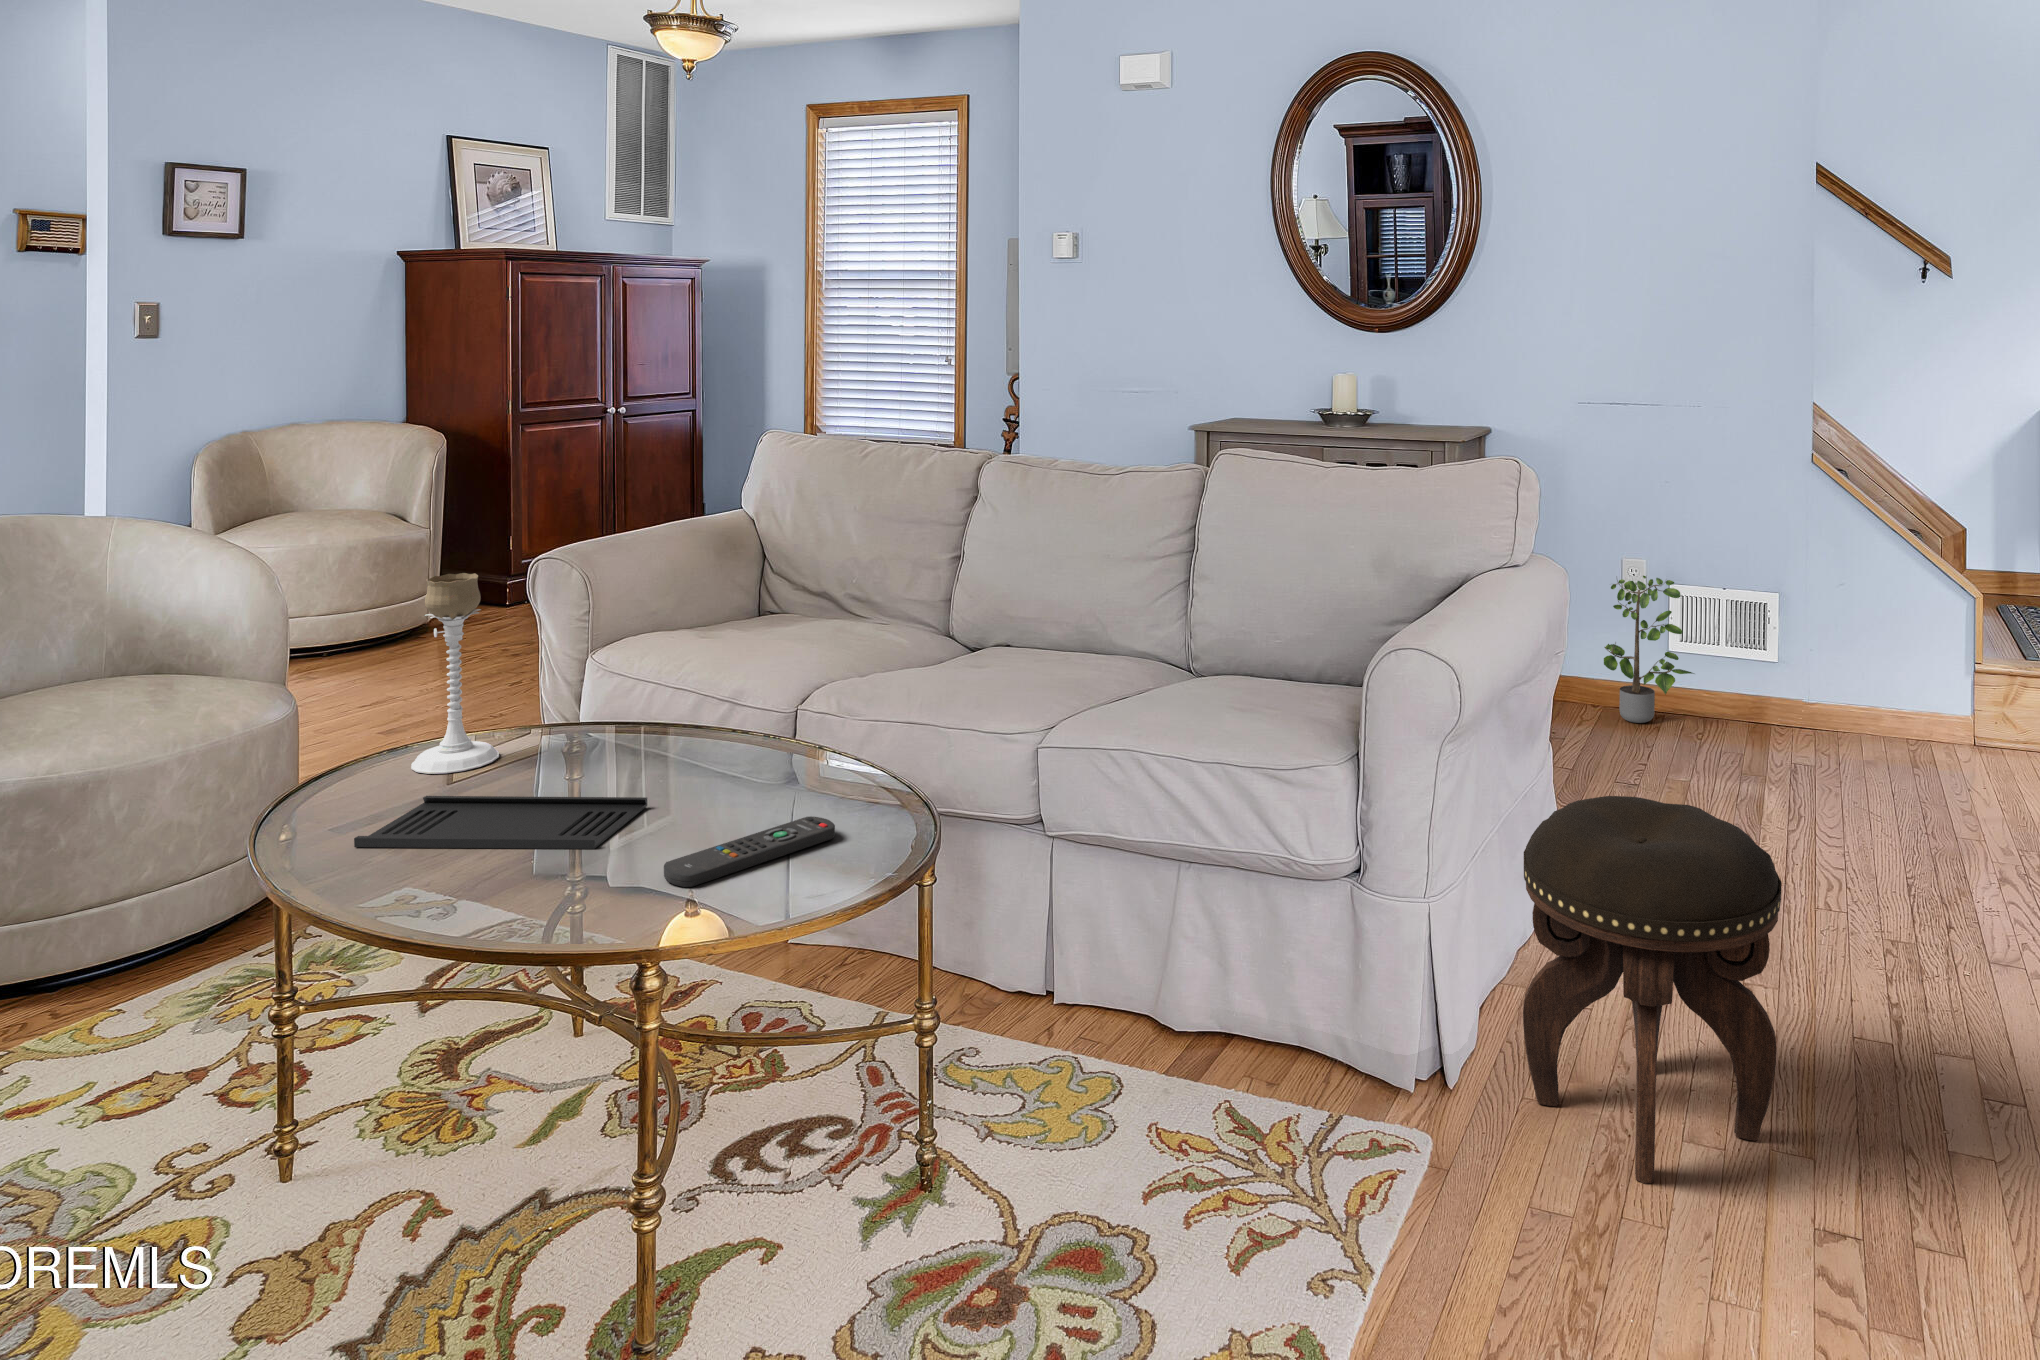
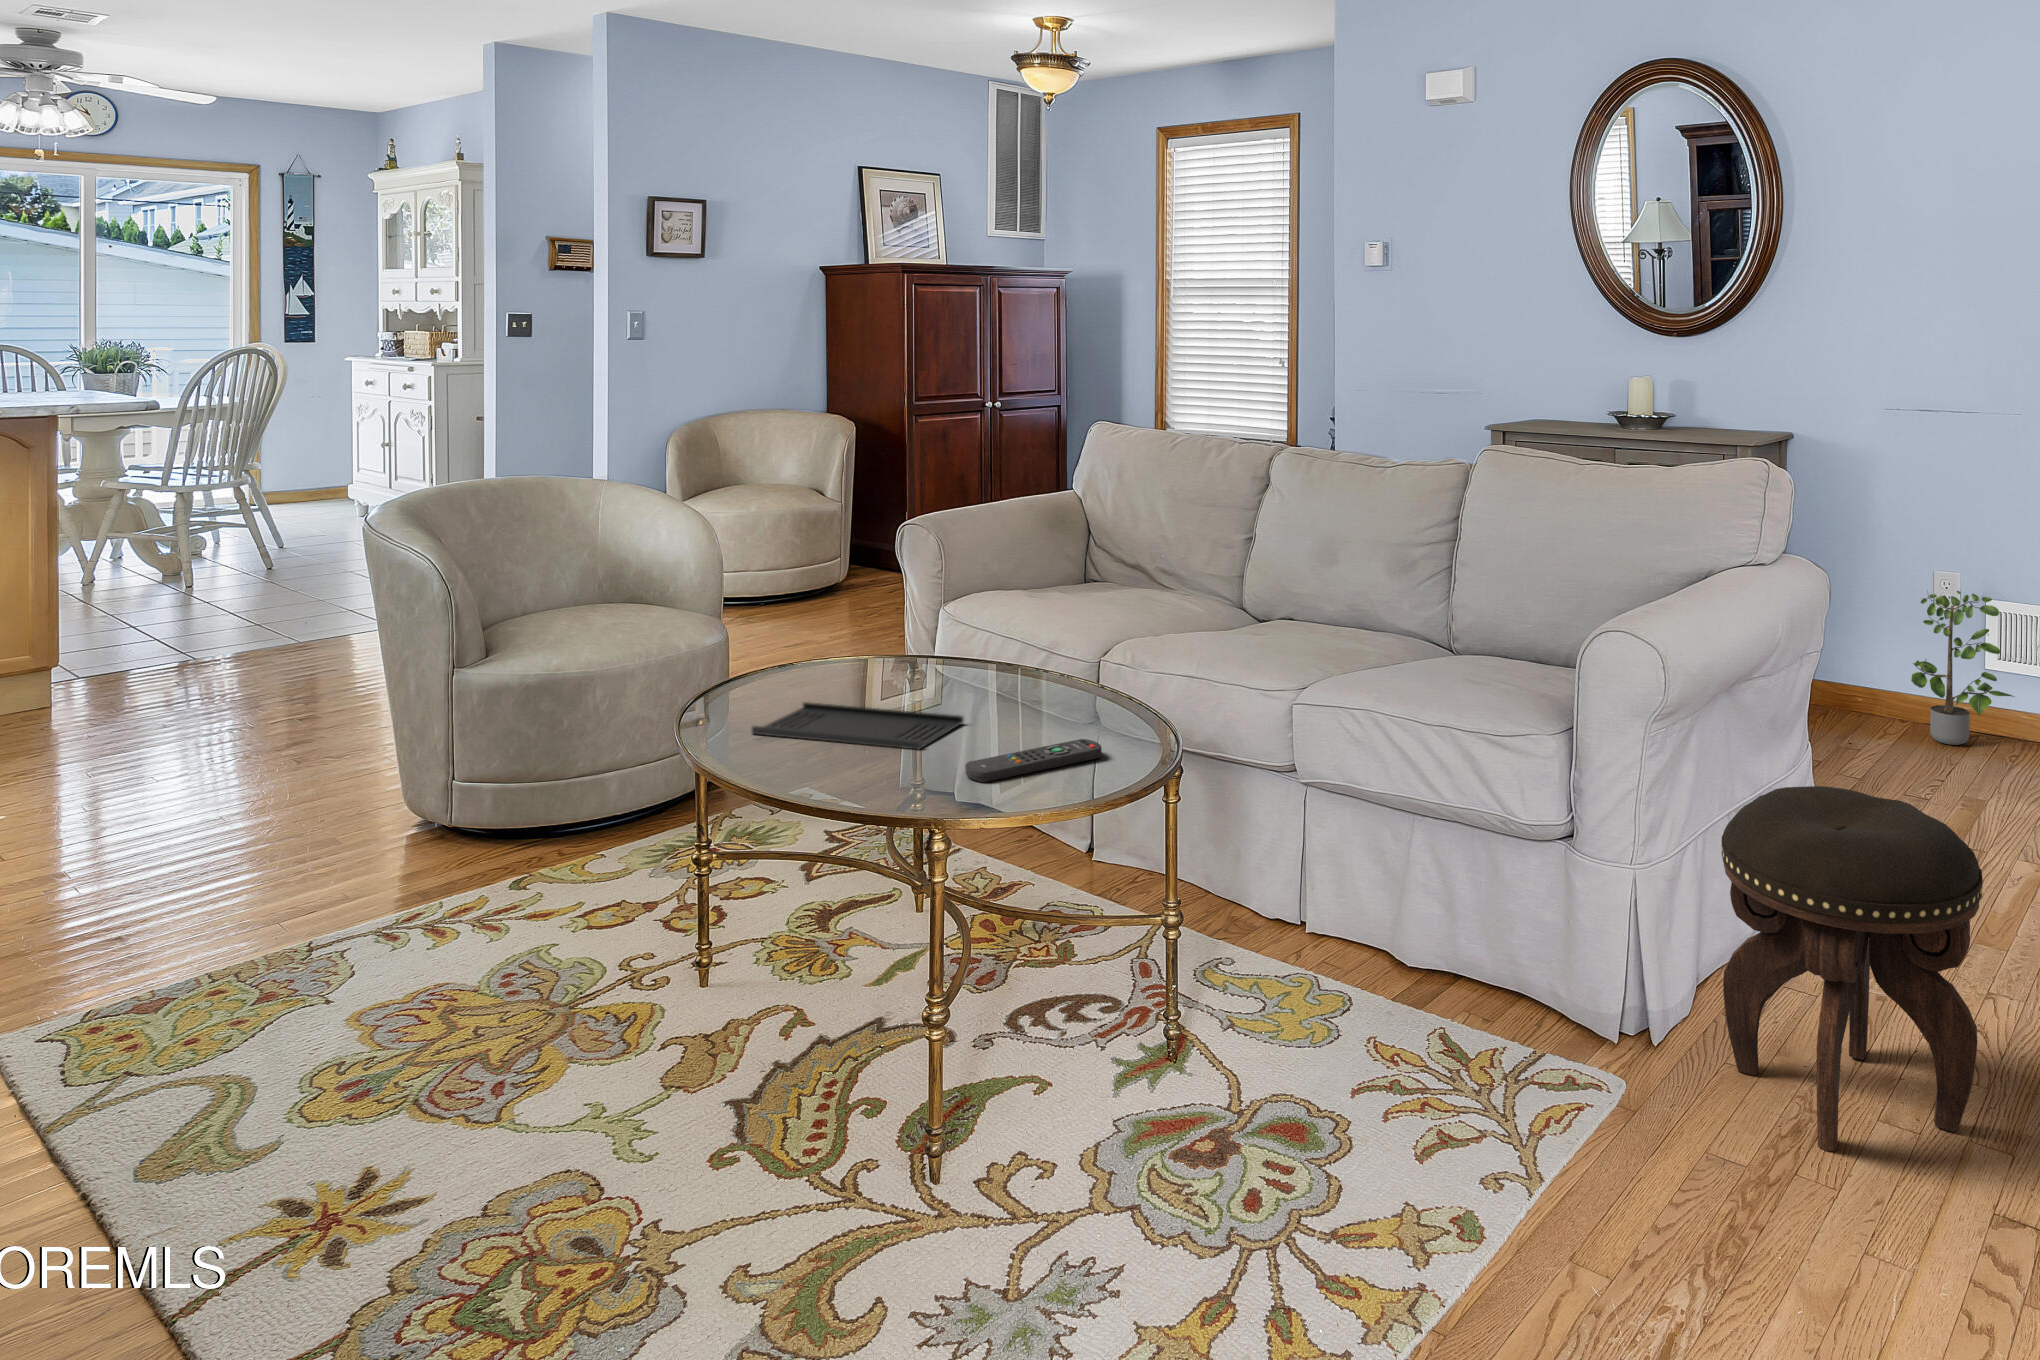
candle holder: present [411,573,499,774] -> none [798,530,861,688]

